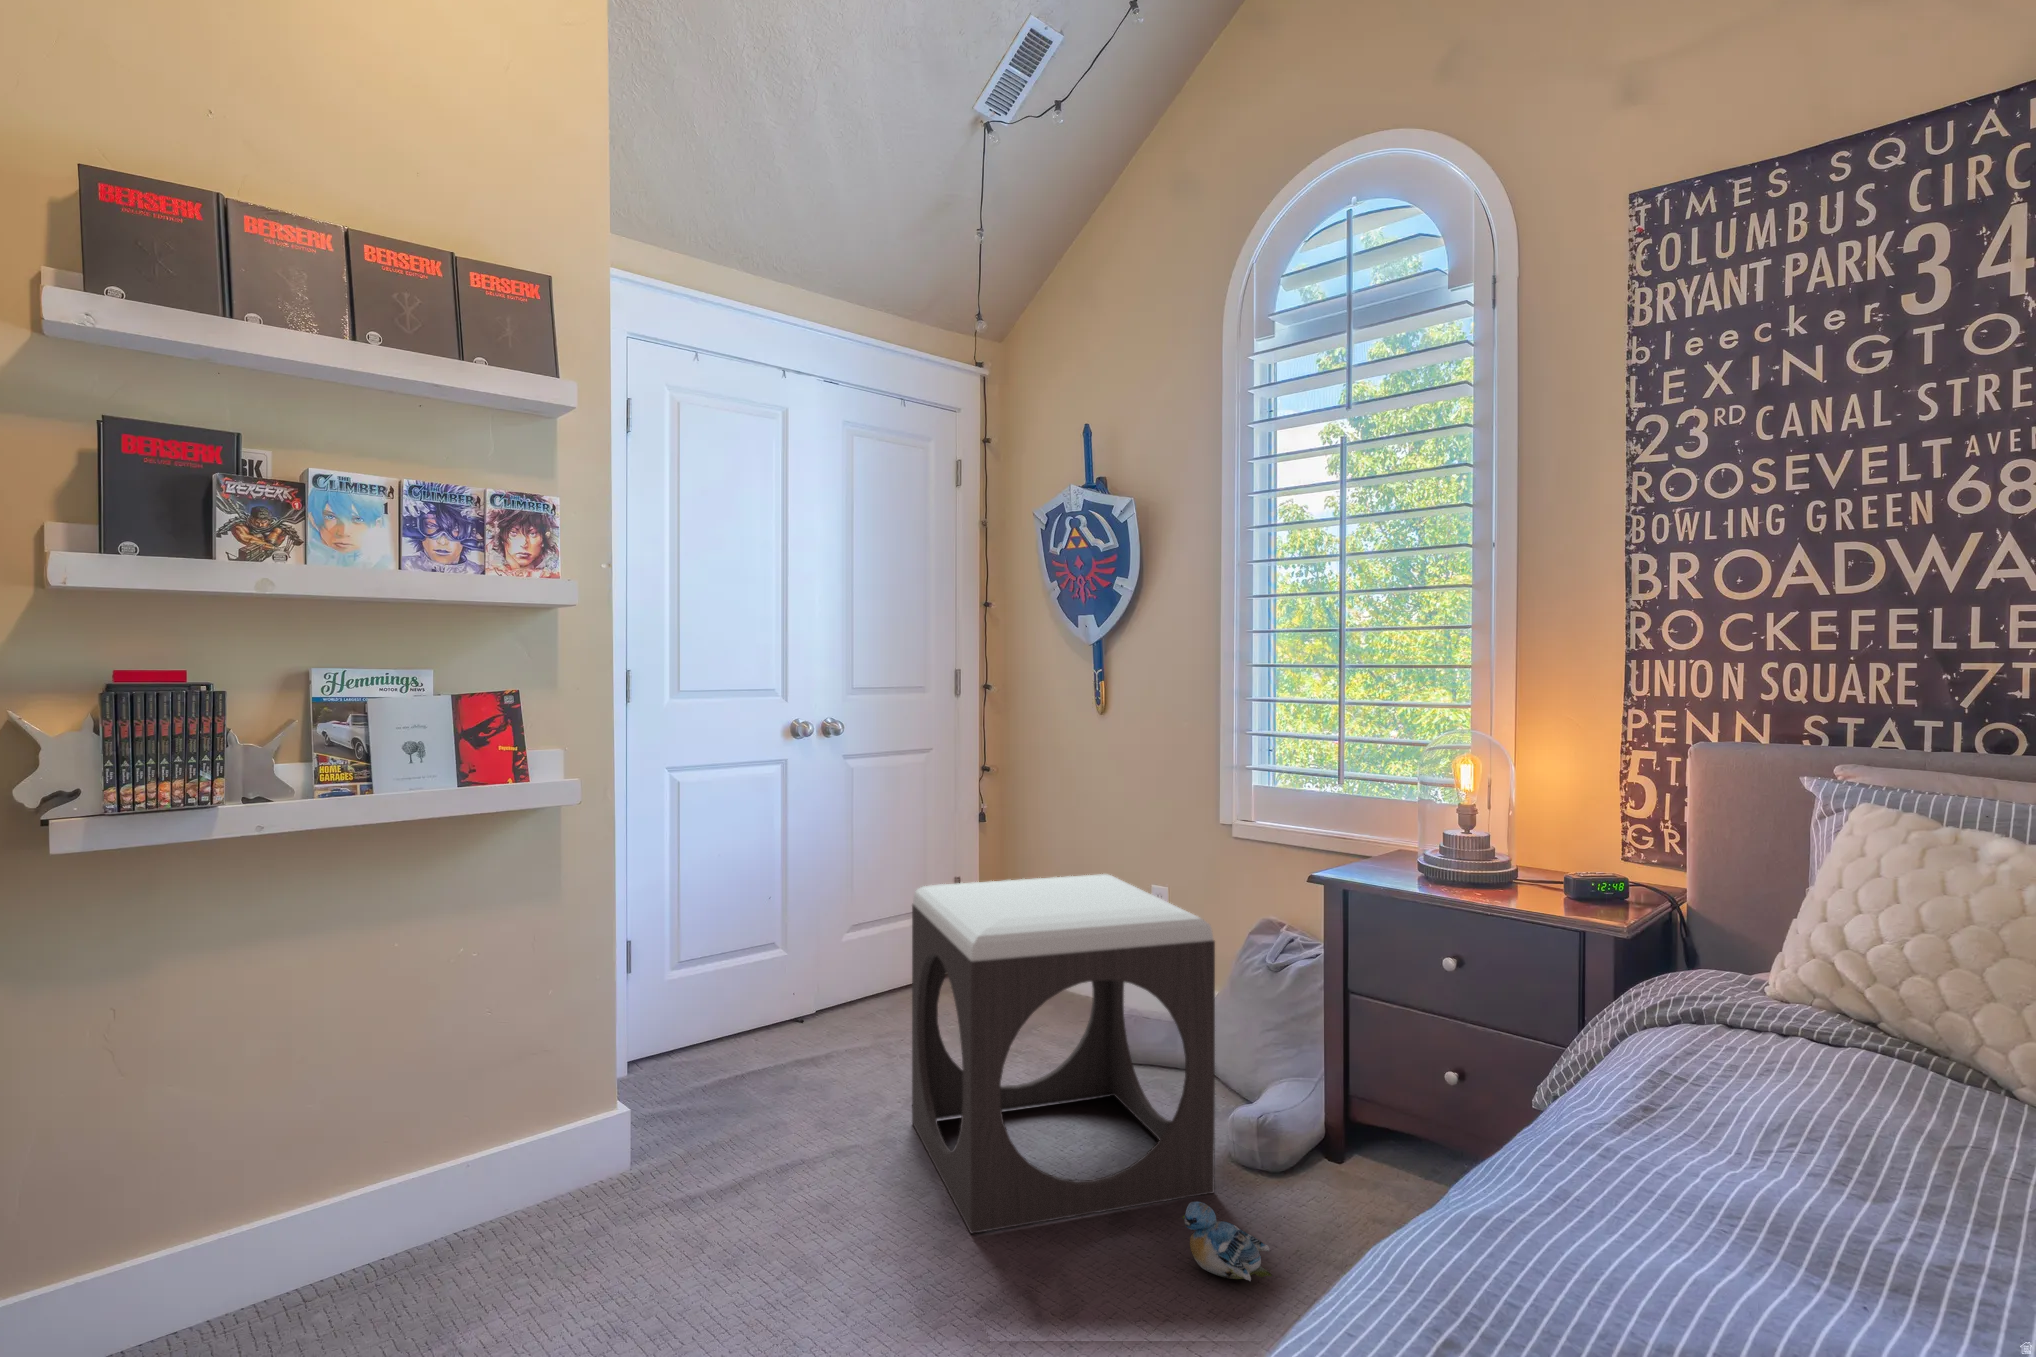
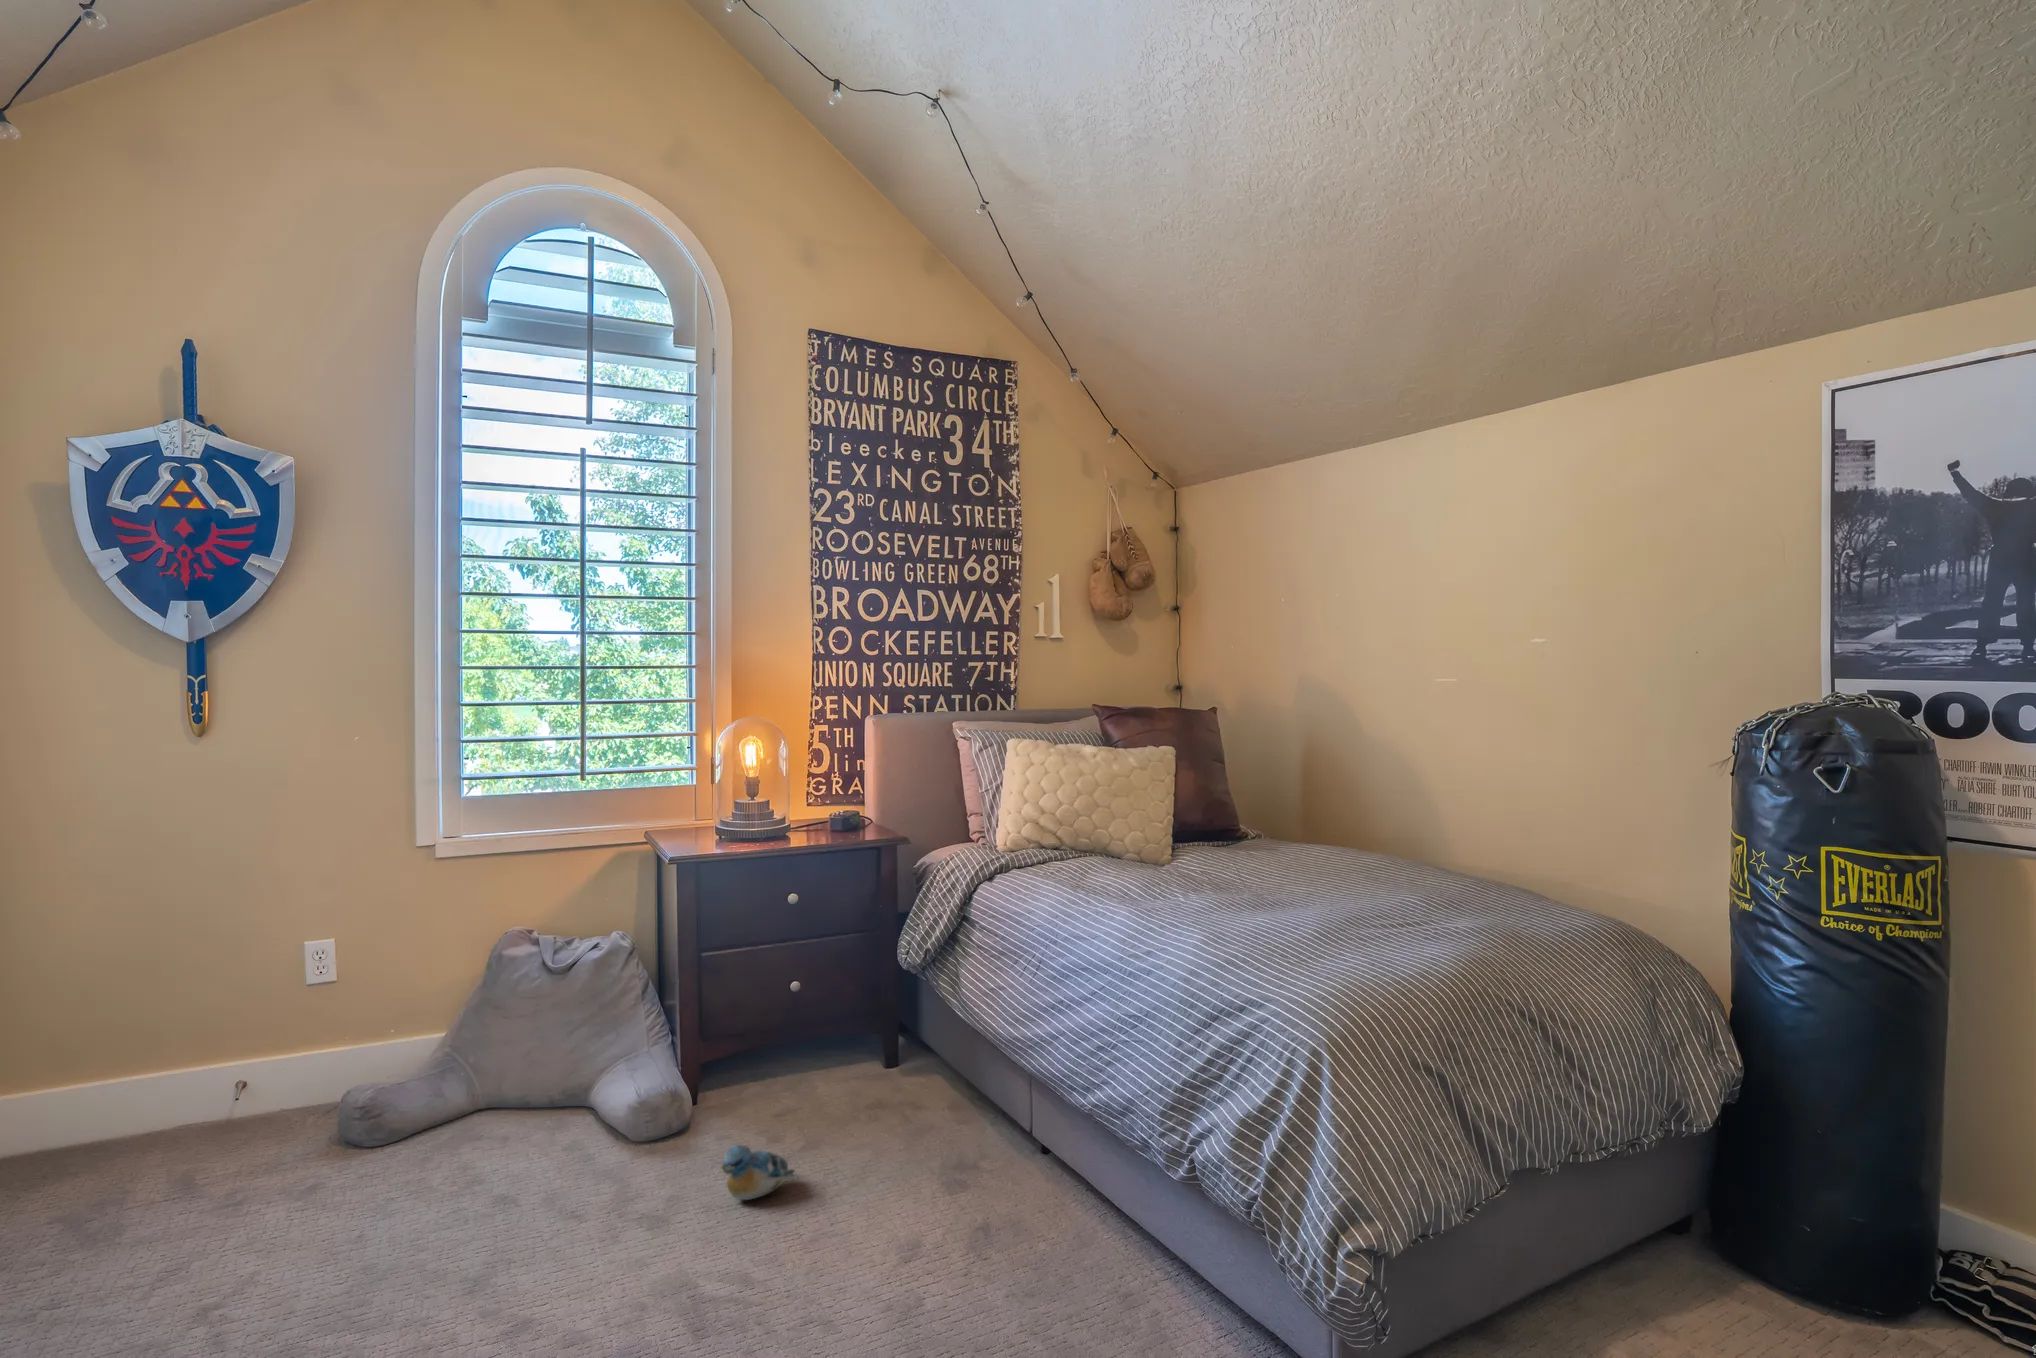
footstool: present [912,874,1215,1234] -> none [221,906,651,1316]

